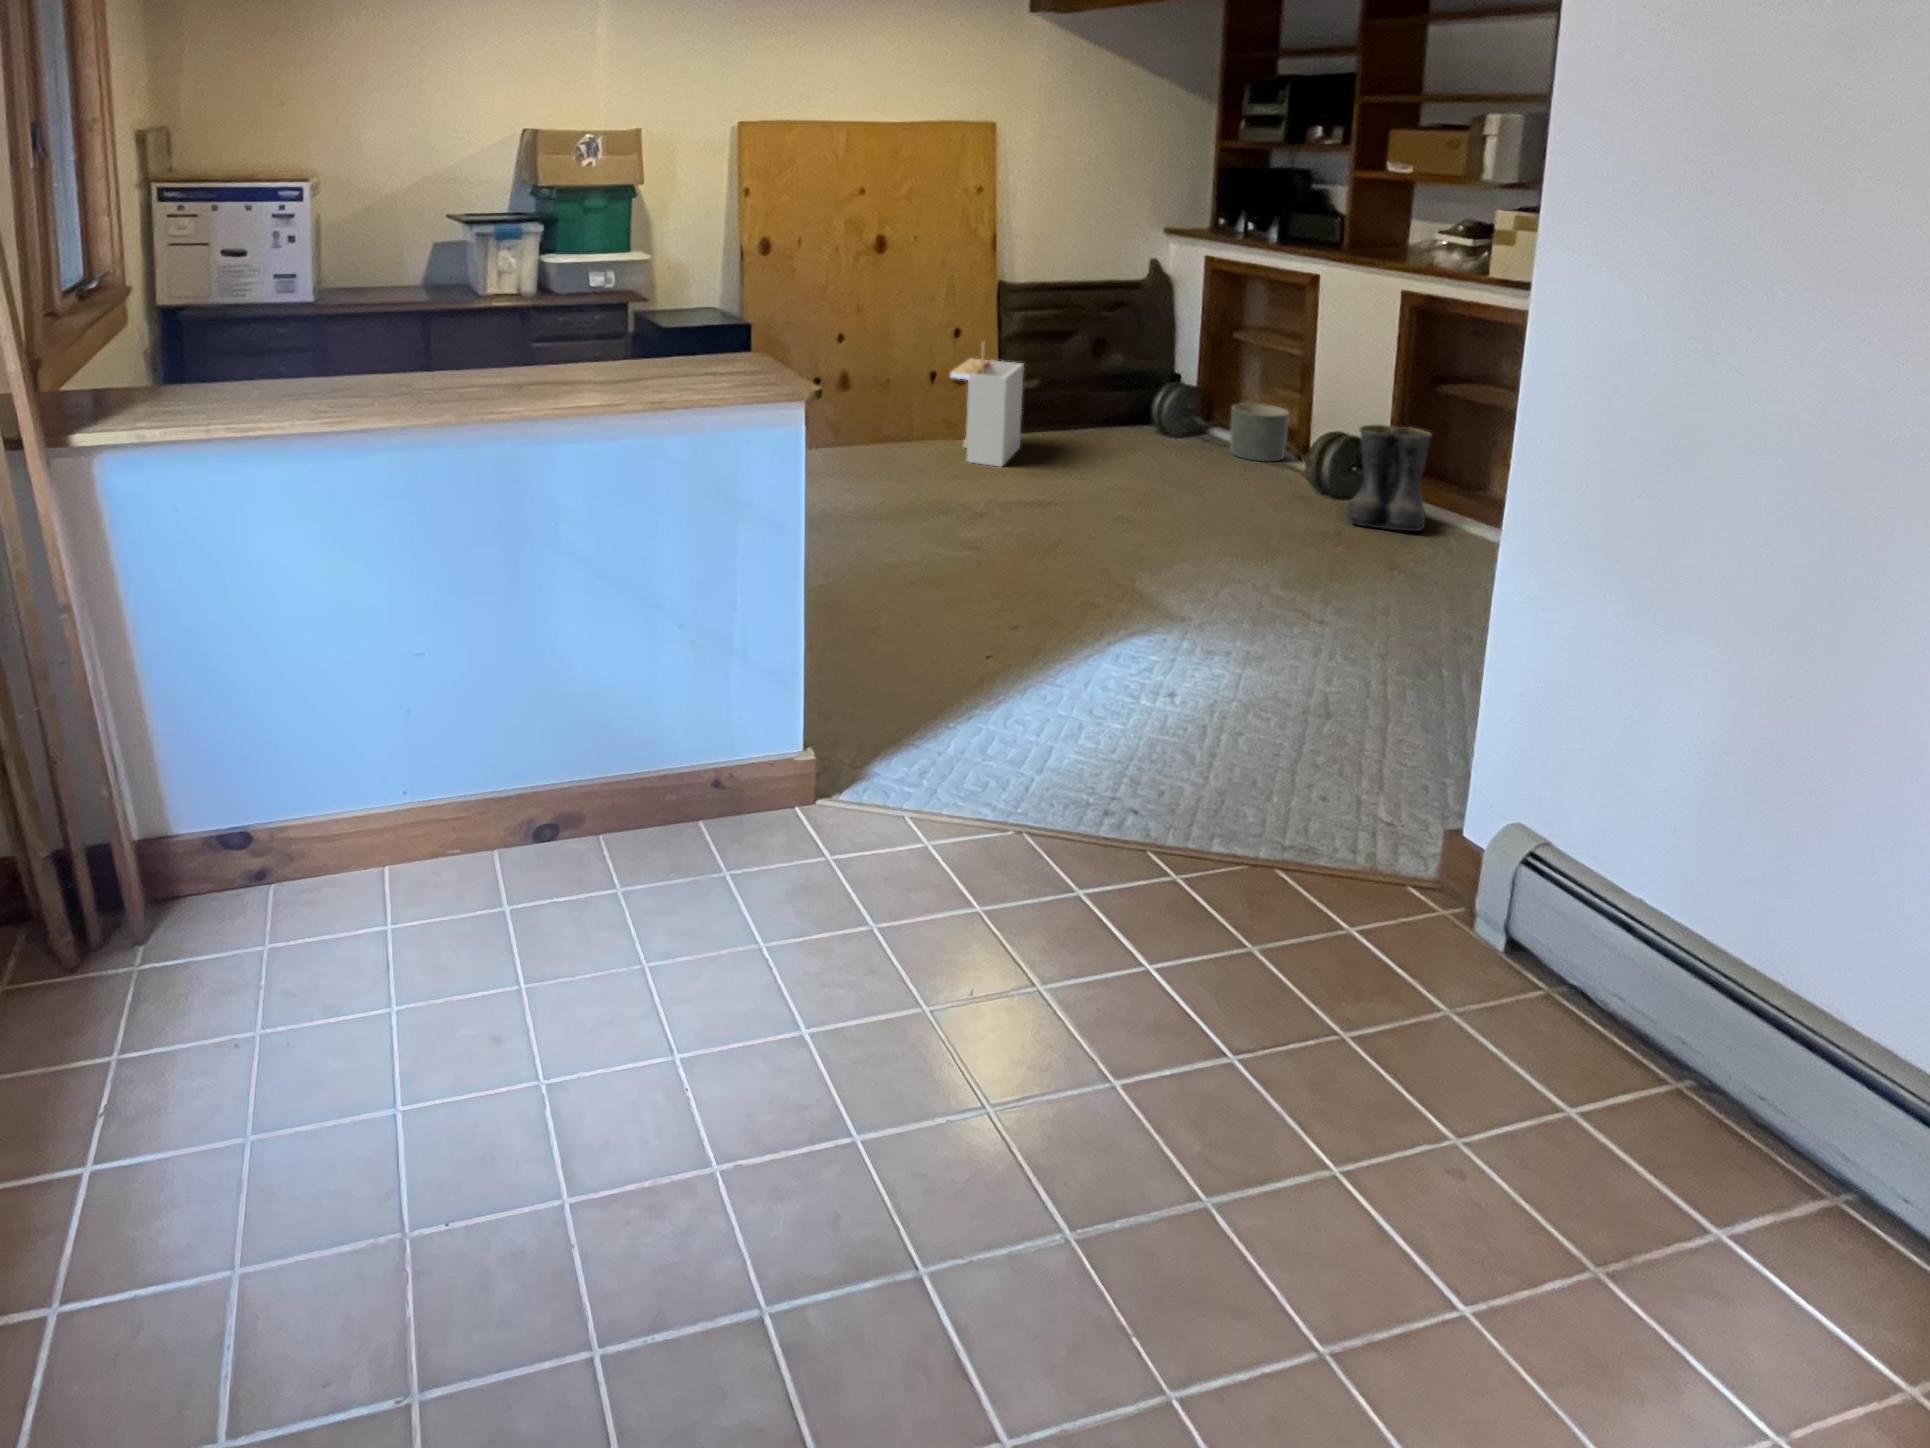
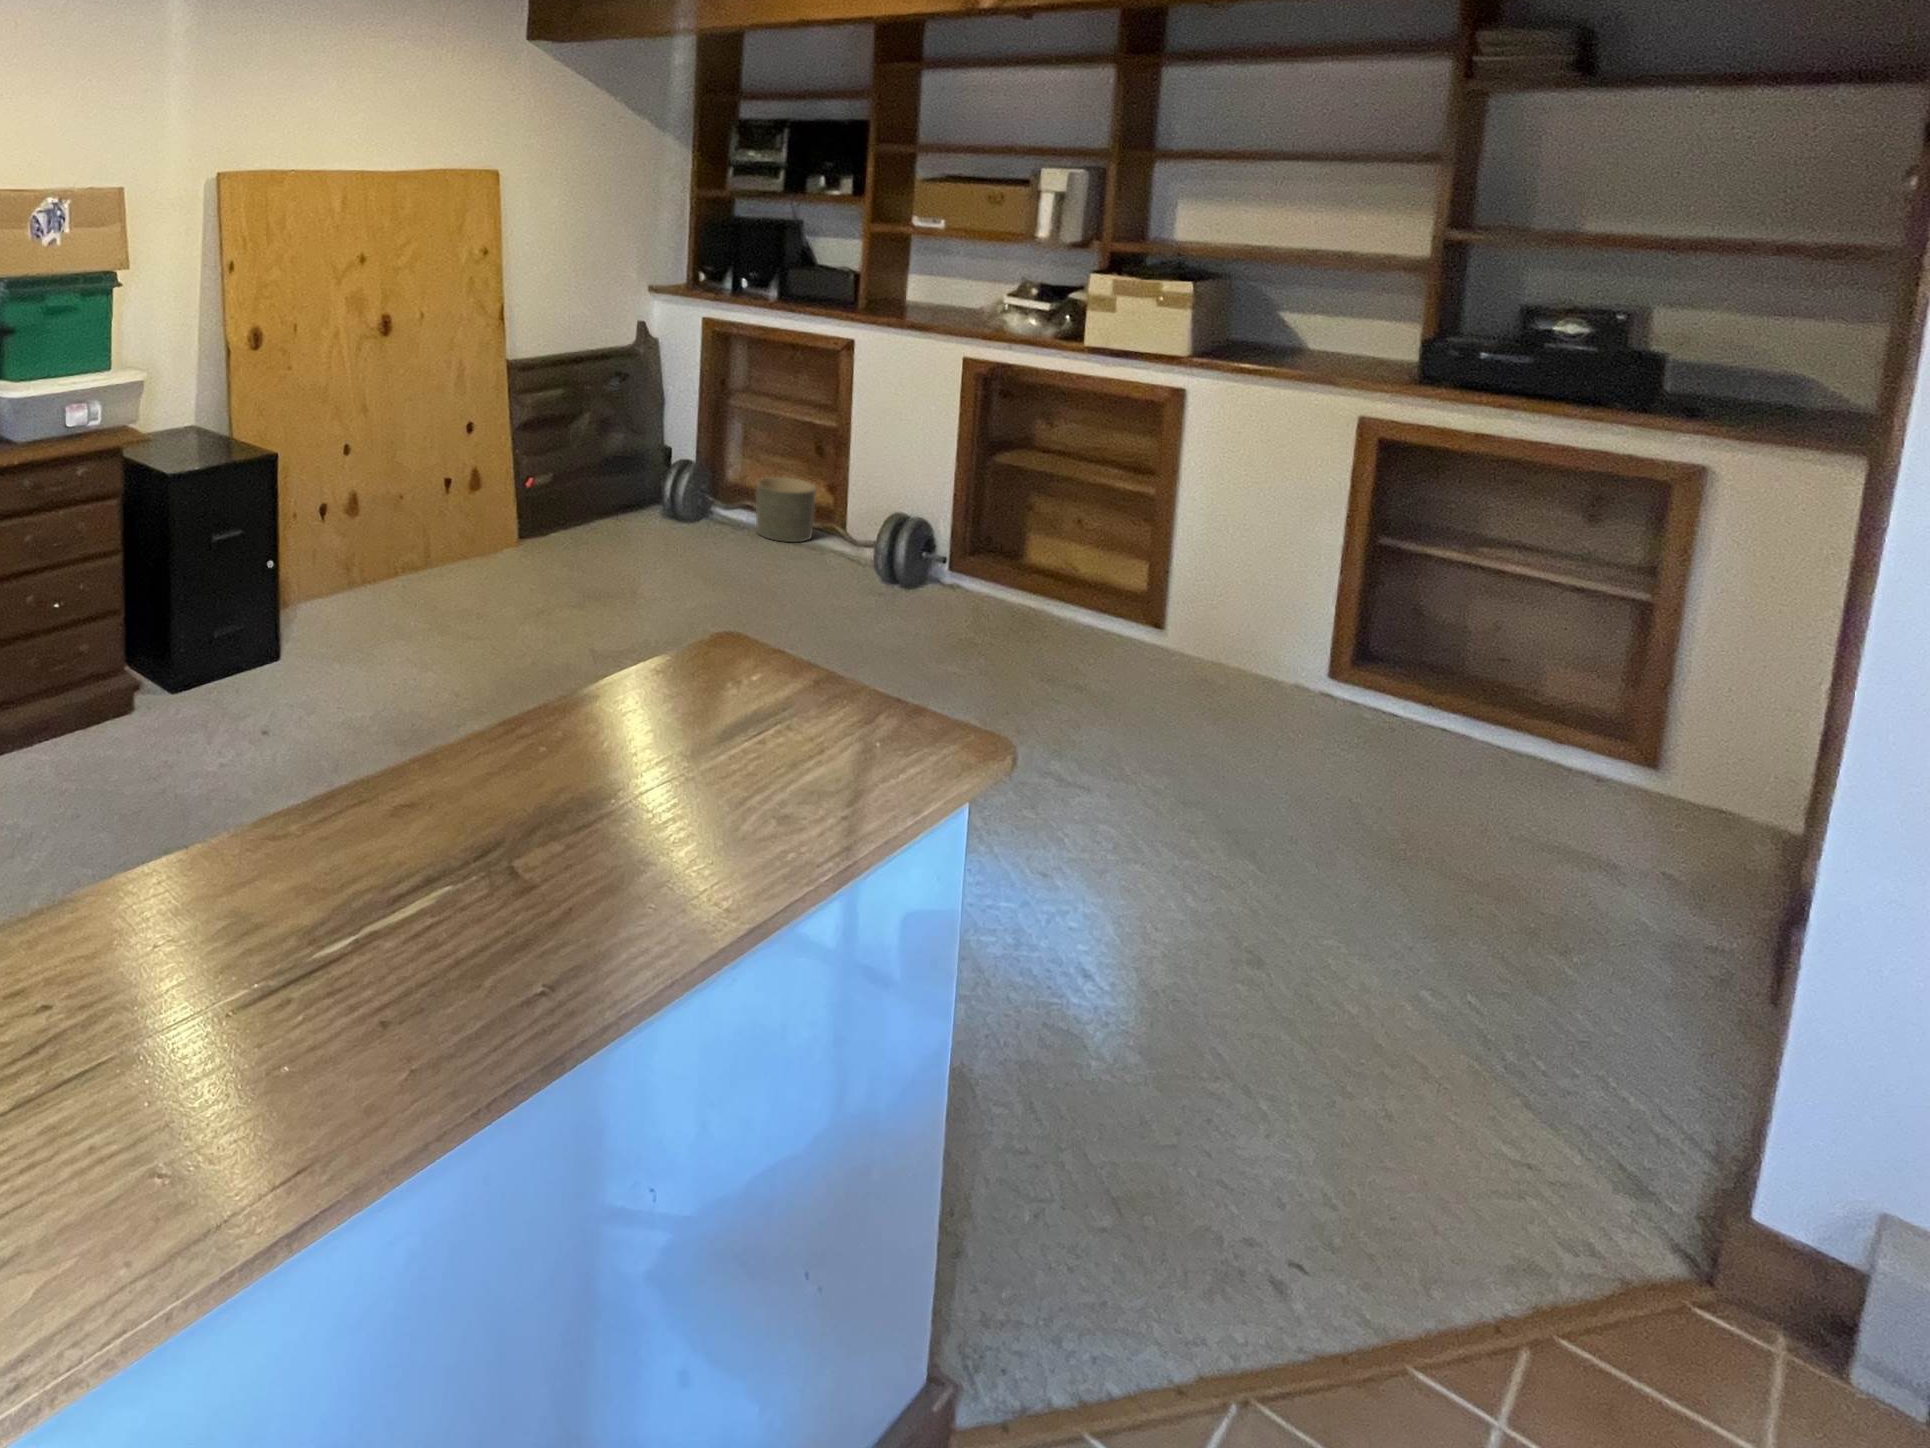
storage bin: present [950,342,1024,467] -> none [493,440,568,593]
boots: present [1347,424,1431,531] -> none [939,499,1037,620]

